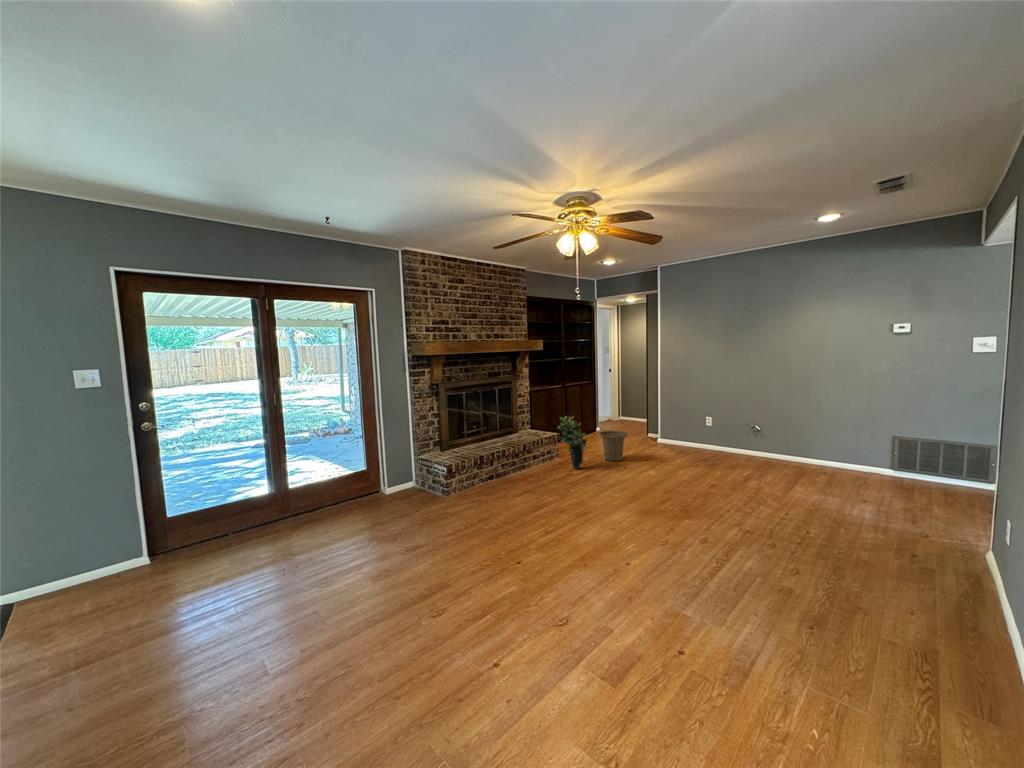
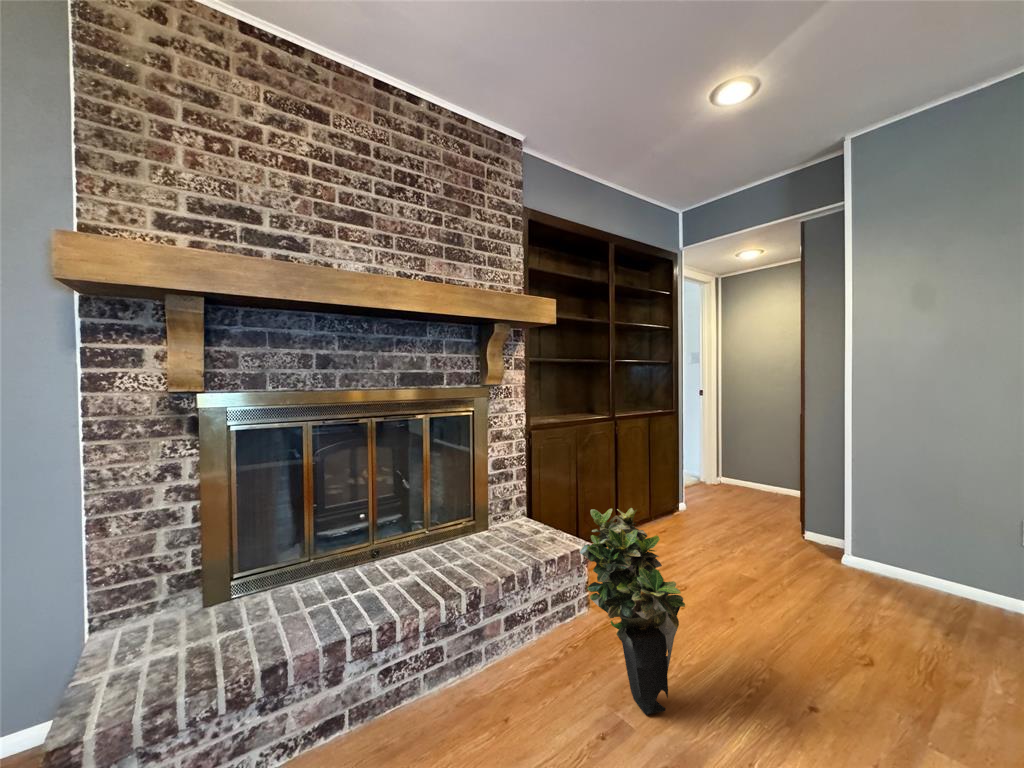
basket: present [599,430,627,461] -> none [711,548,814,666]

